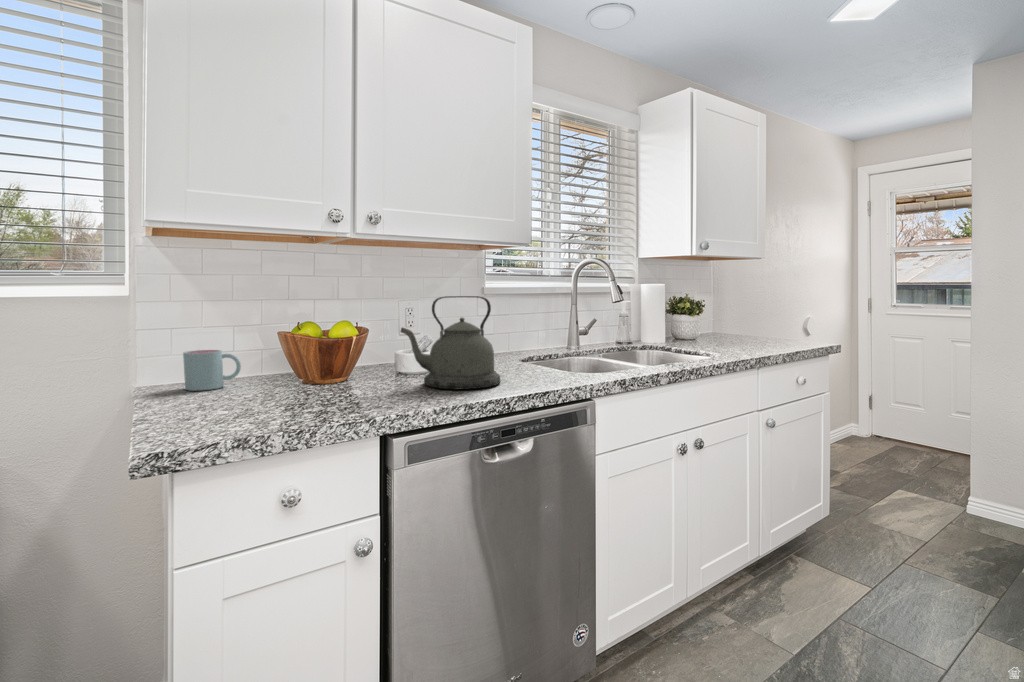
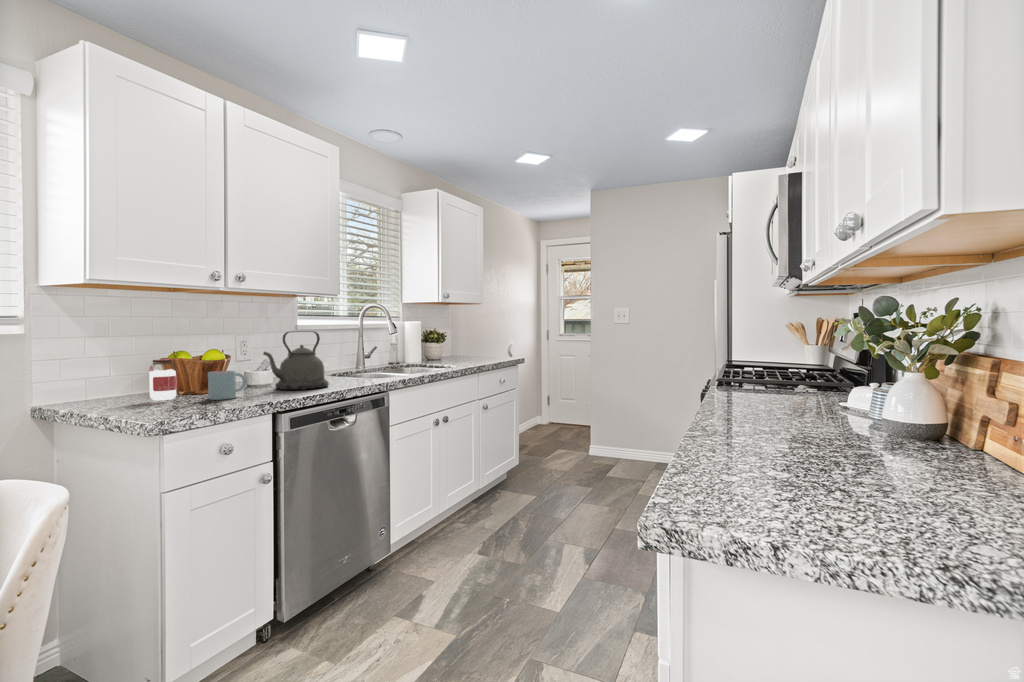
jar: none [243,336,281,396] -> present [149,359,177,400]
mug: present [183,350,241,391] -> present [208,371,246,400]

